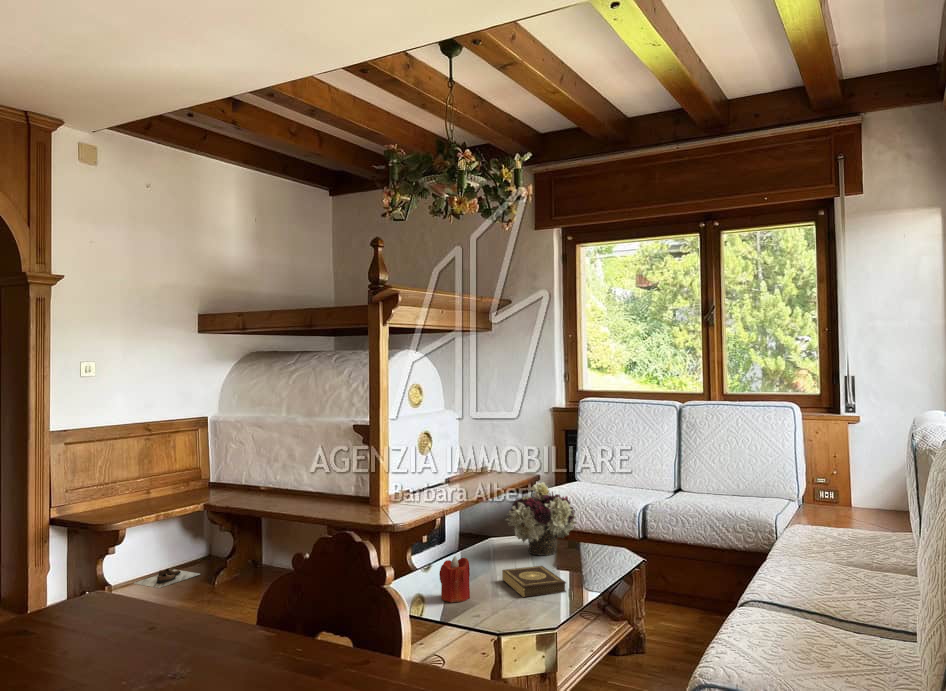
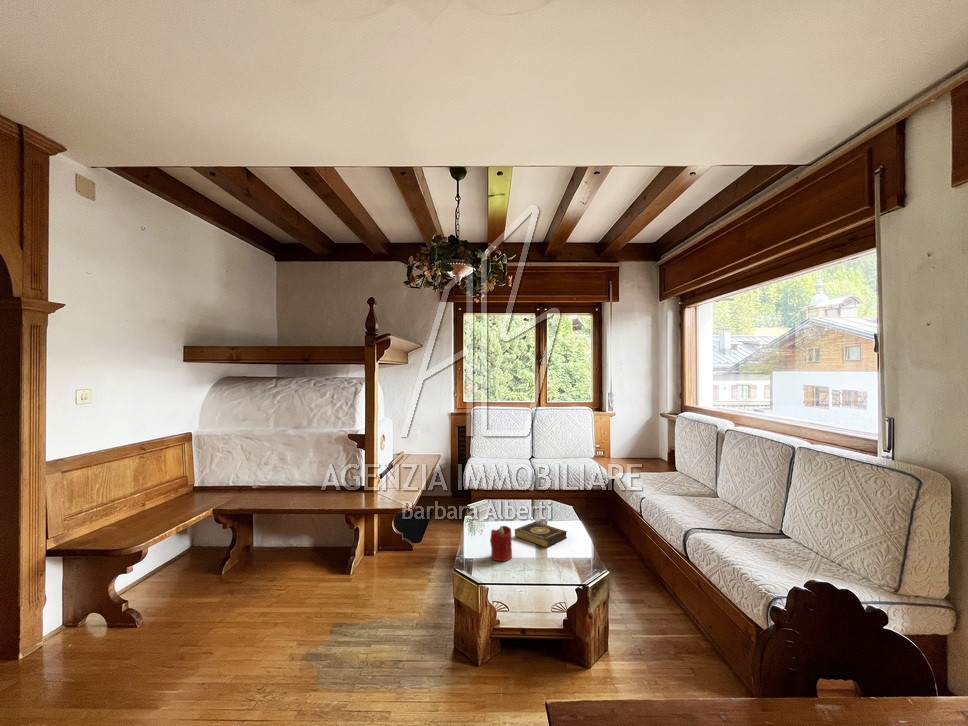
flower arrangement: present [506,482,576,556] -> none [489,463,531,514]
shoe: present [133,569,200,588] -> none [128,571,195,594]

